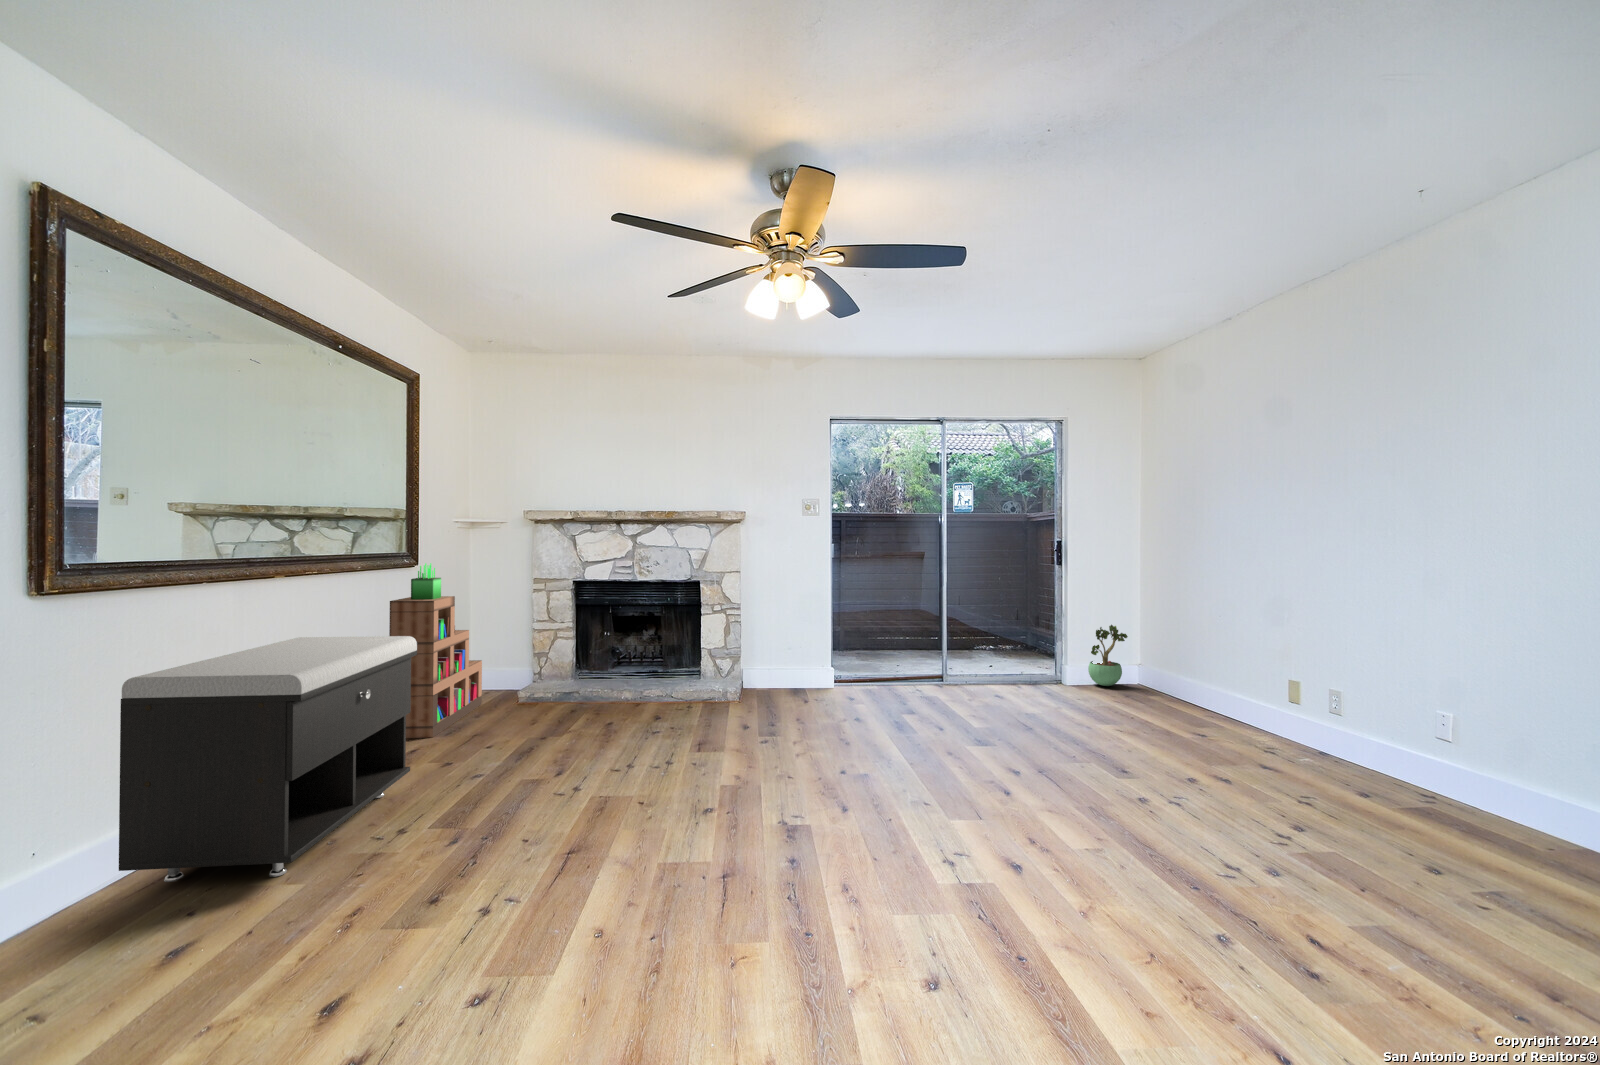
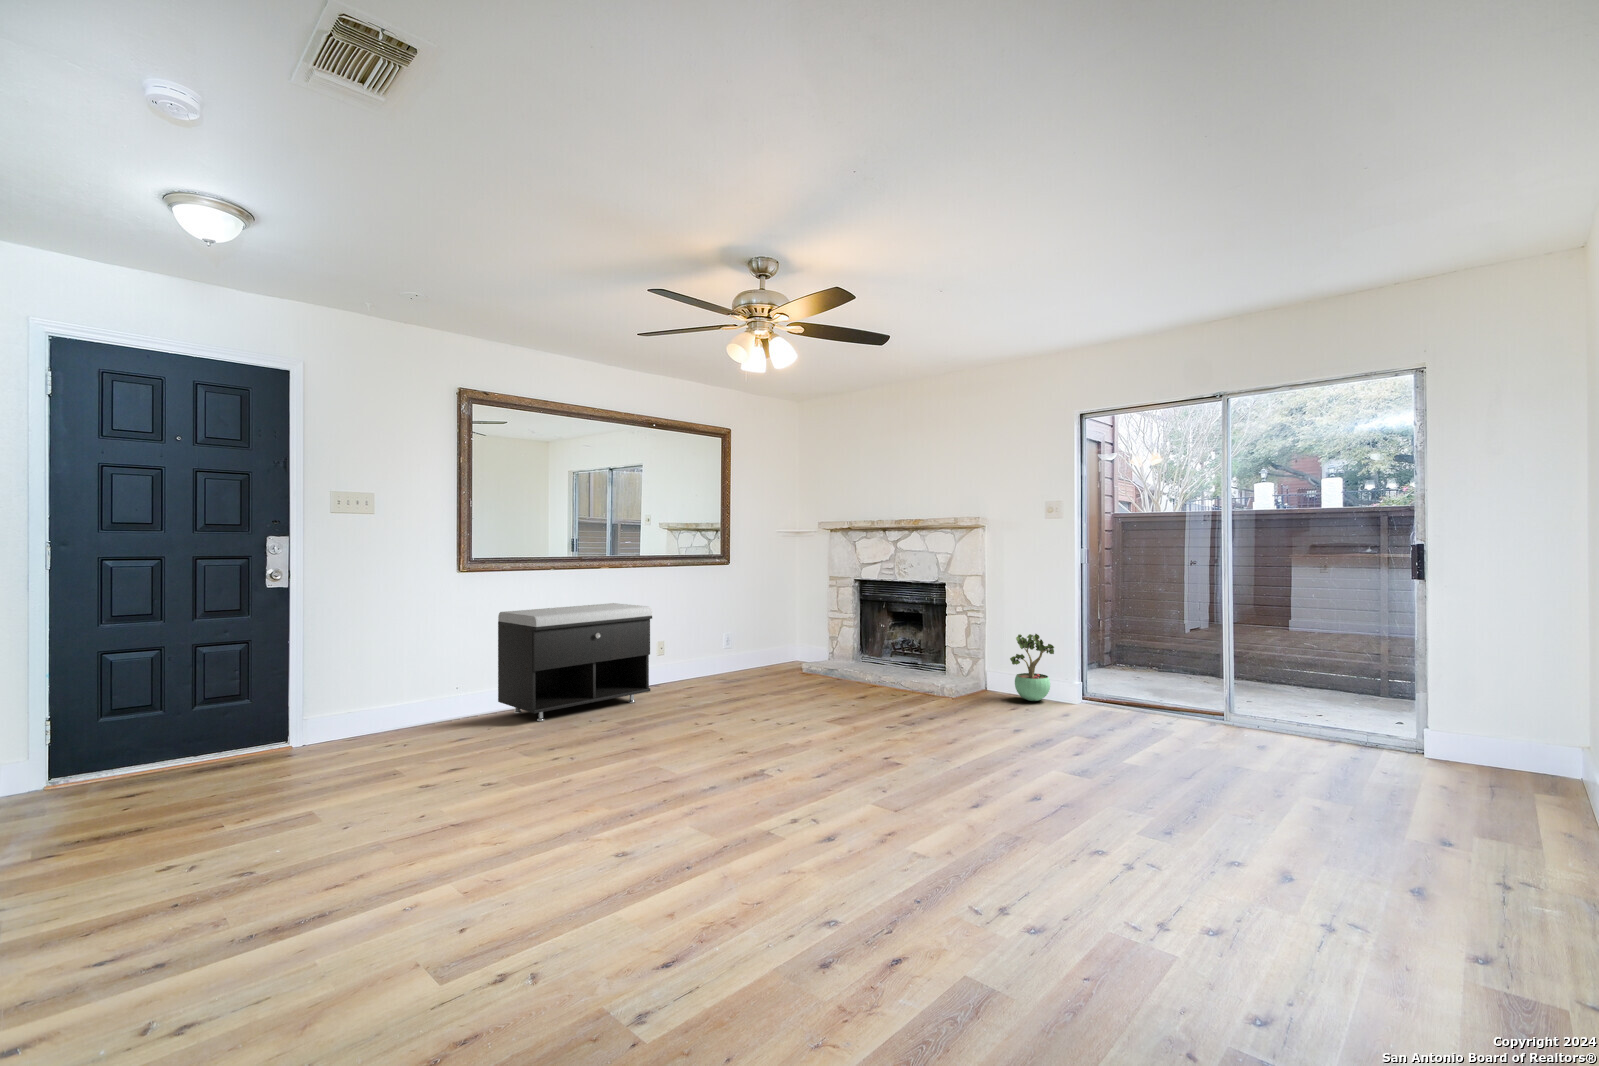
bookshelf: present [389,563,482,738] -> none [699,562,783,681]
potted plant: present [1088,625,1128,686] -> present [1010,634,1054,701]

